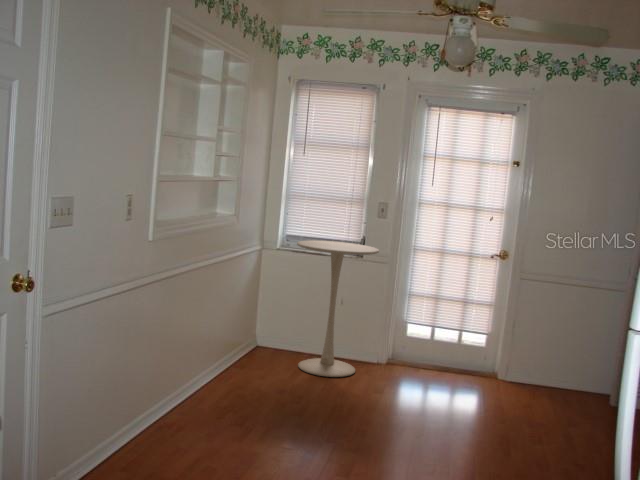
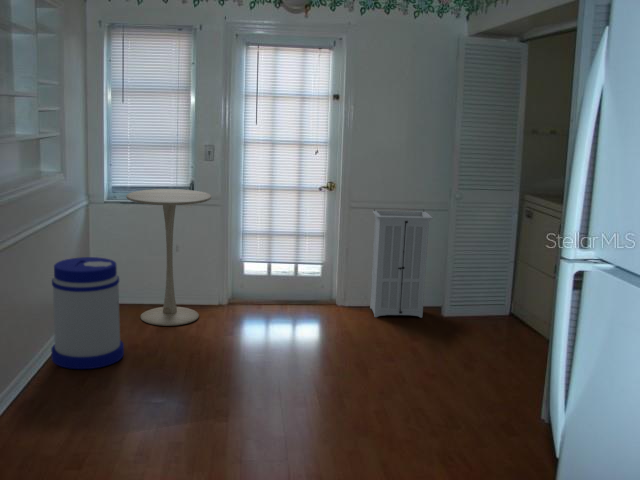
storage cabinet: none [537,281,617,405] -> present [370,210,433,318]
trash can: none [205,294,278,405] -> present [51,257,124,369]

